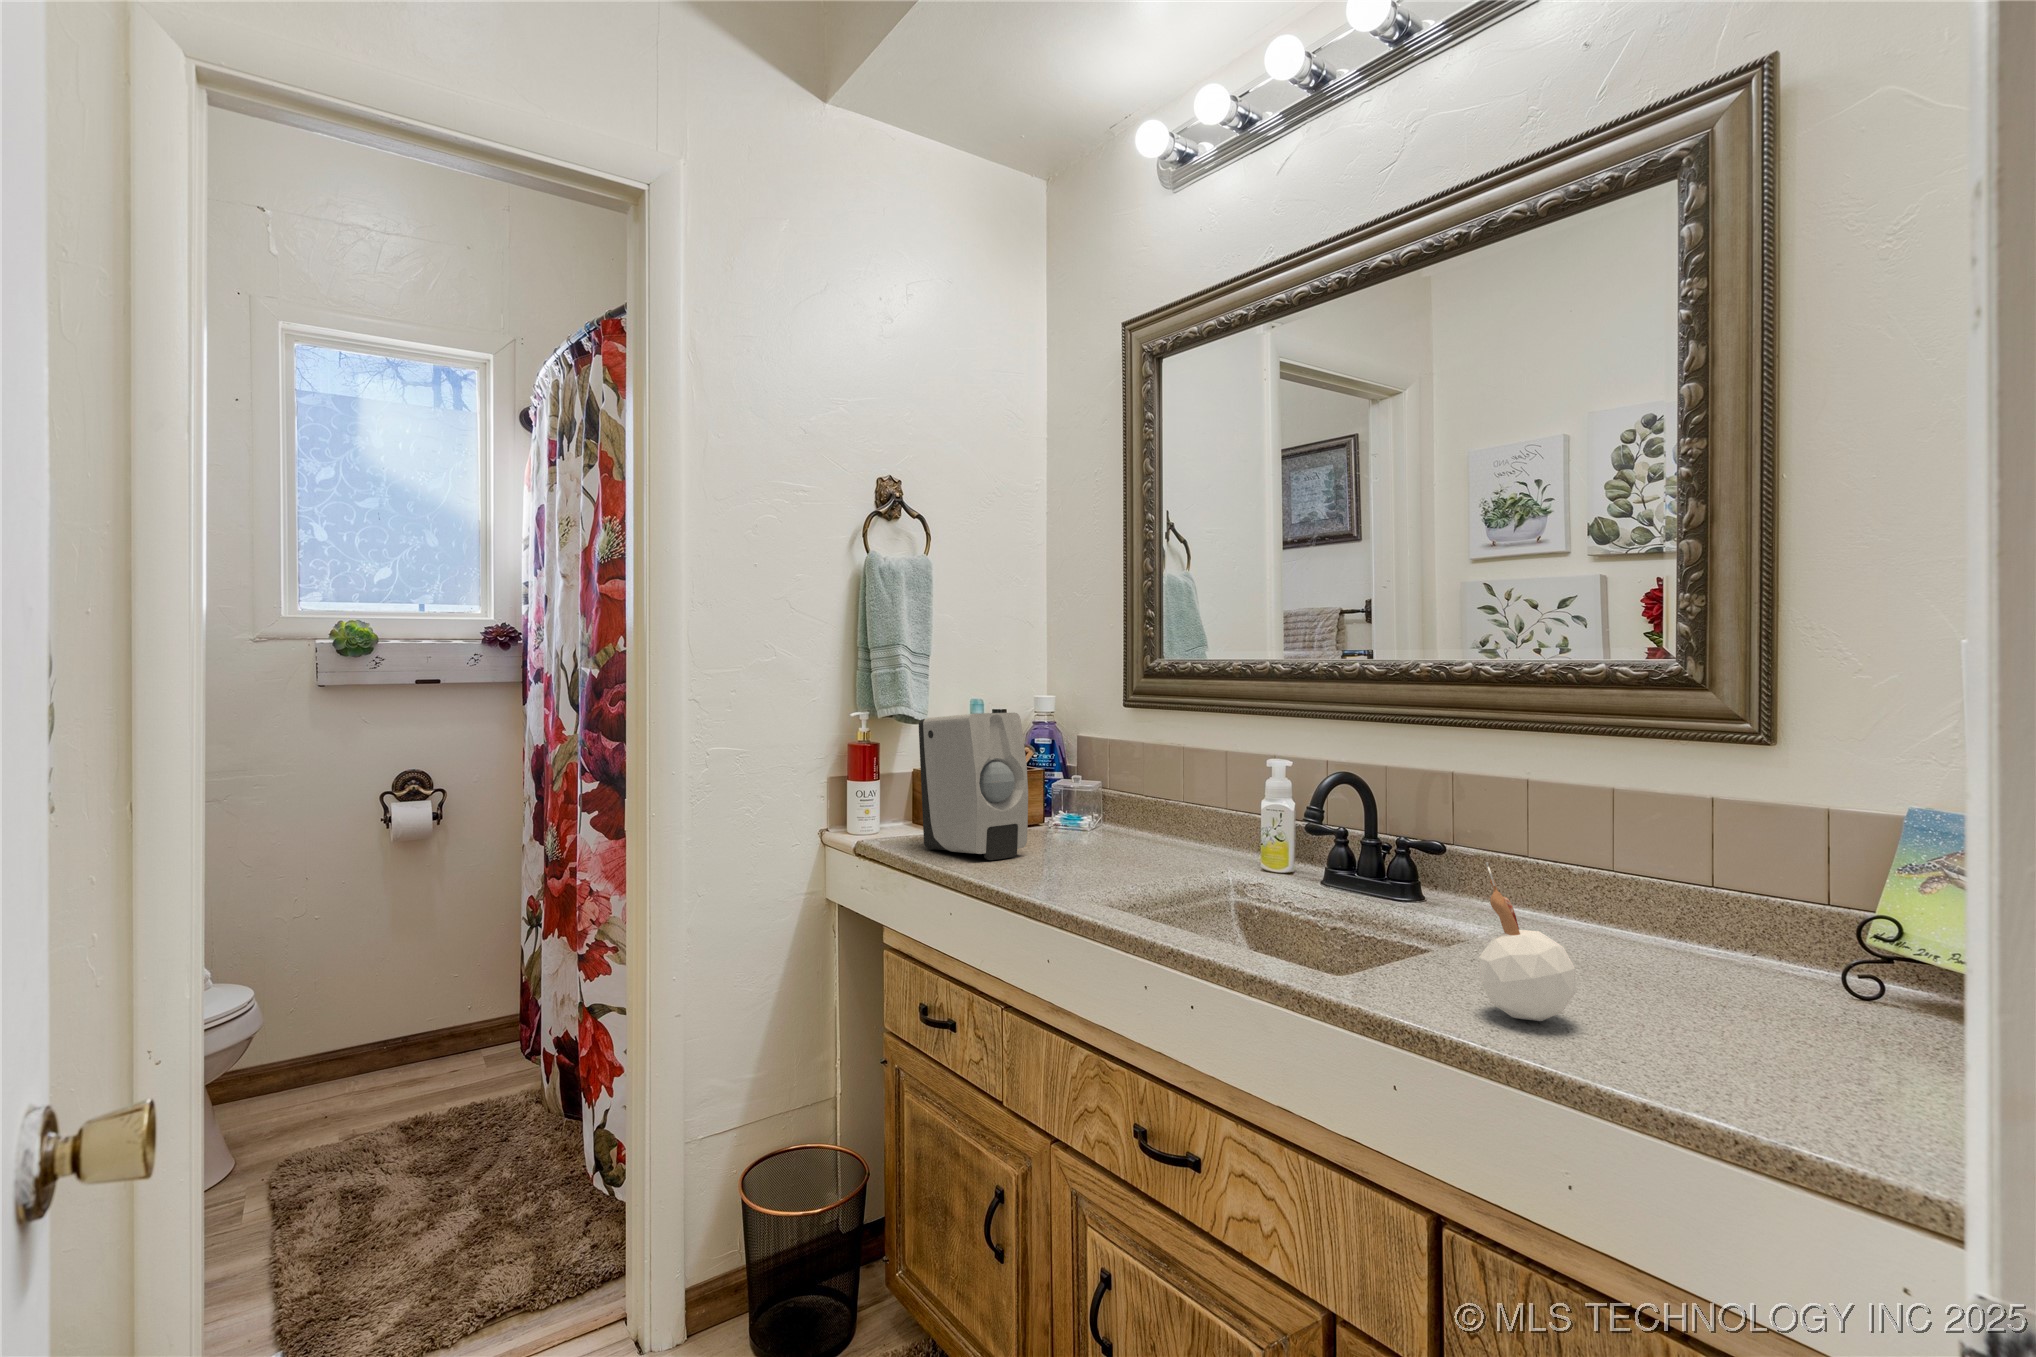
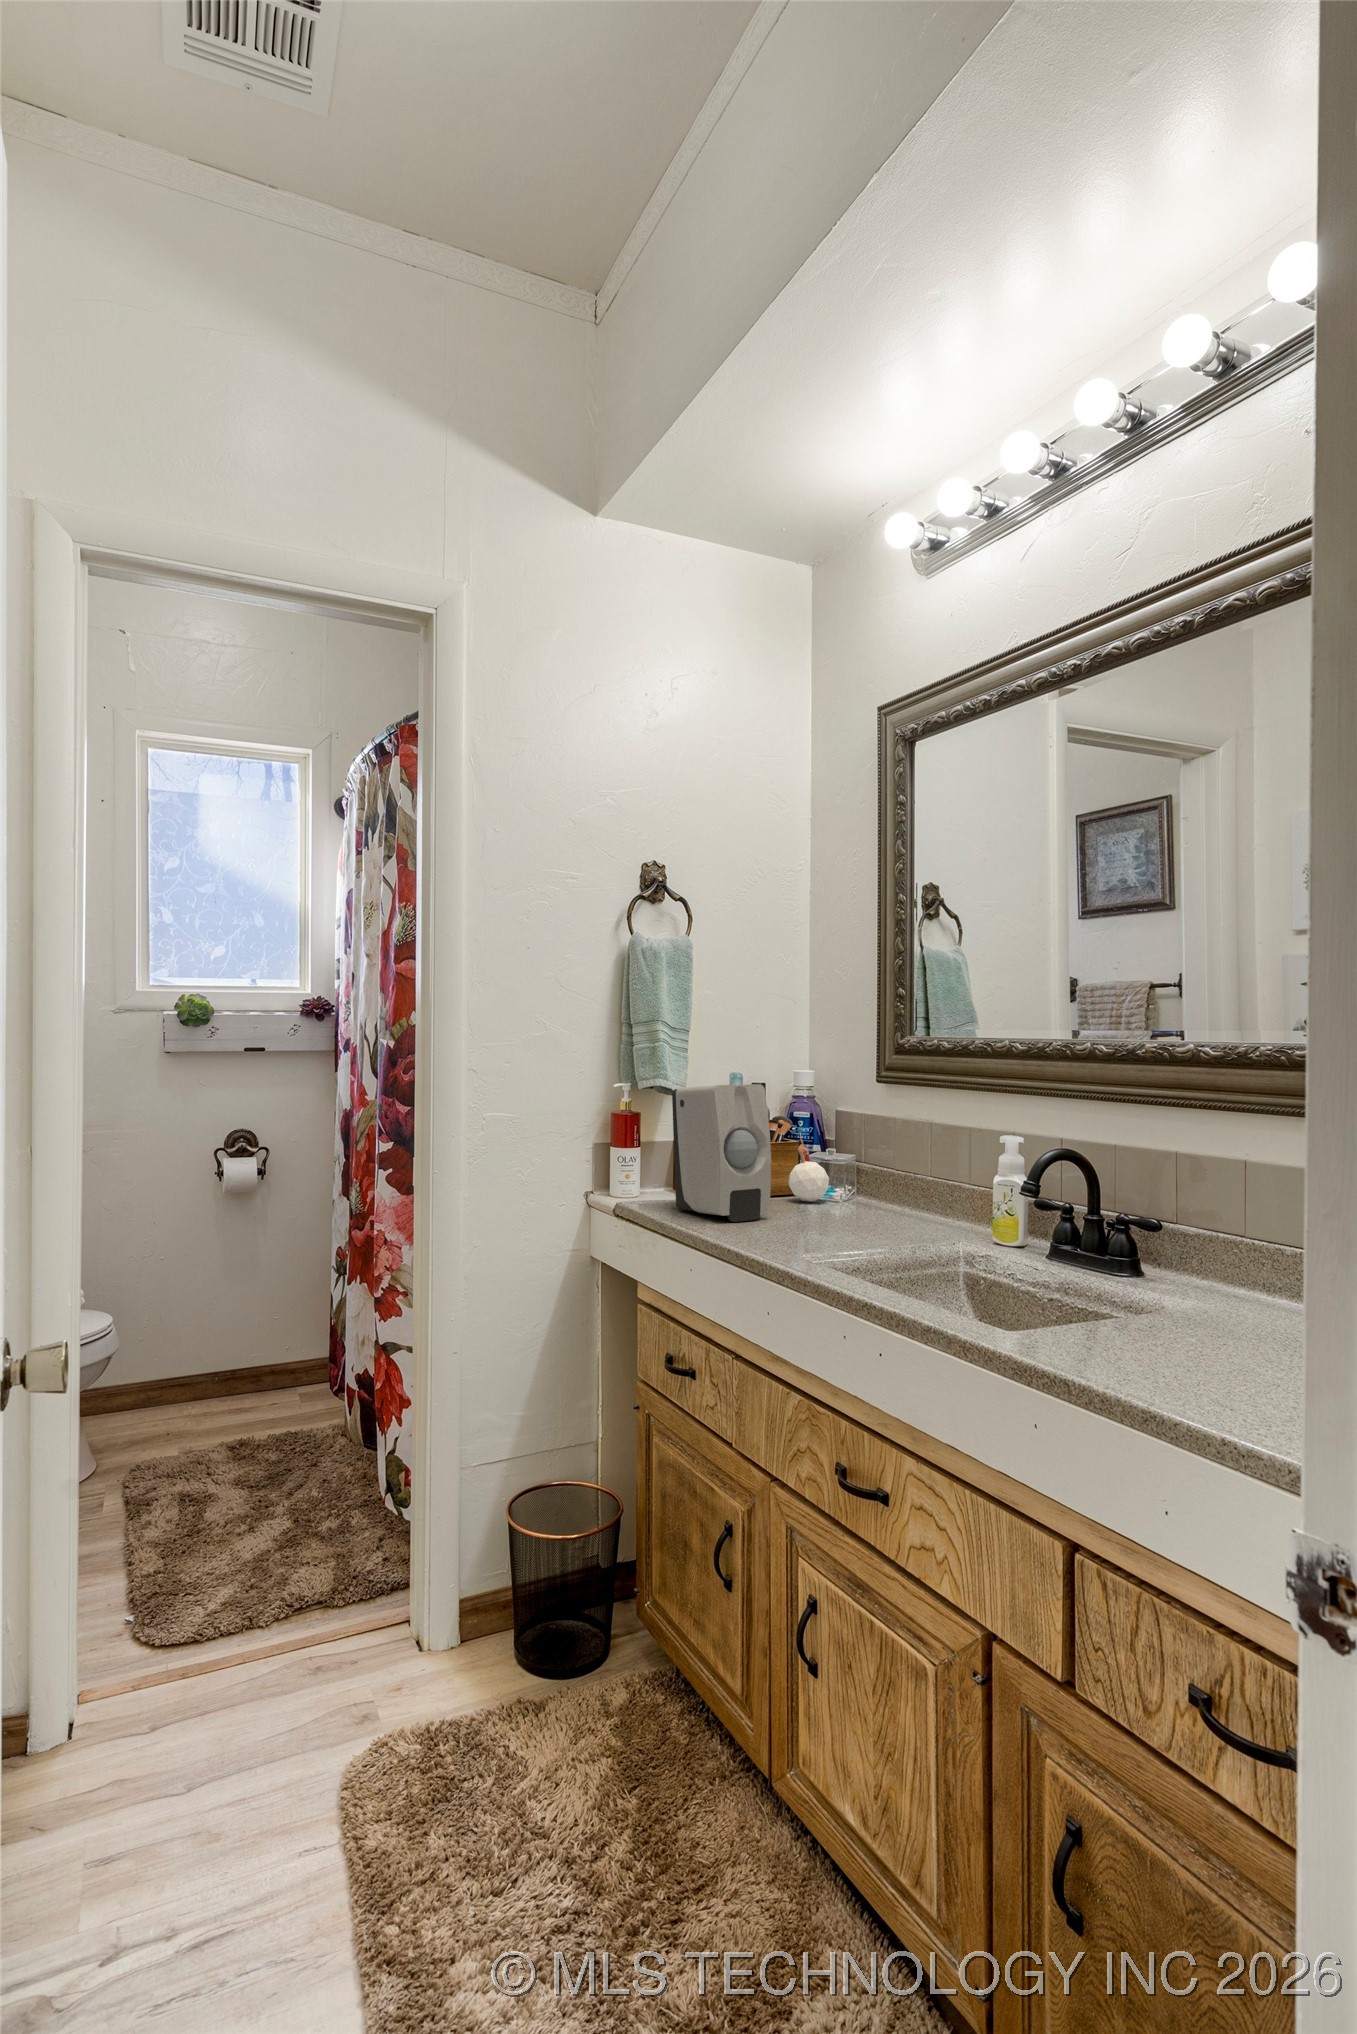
candle: present [1479,862,1576,1021] -> present [789,1132,829,1202]

